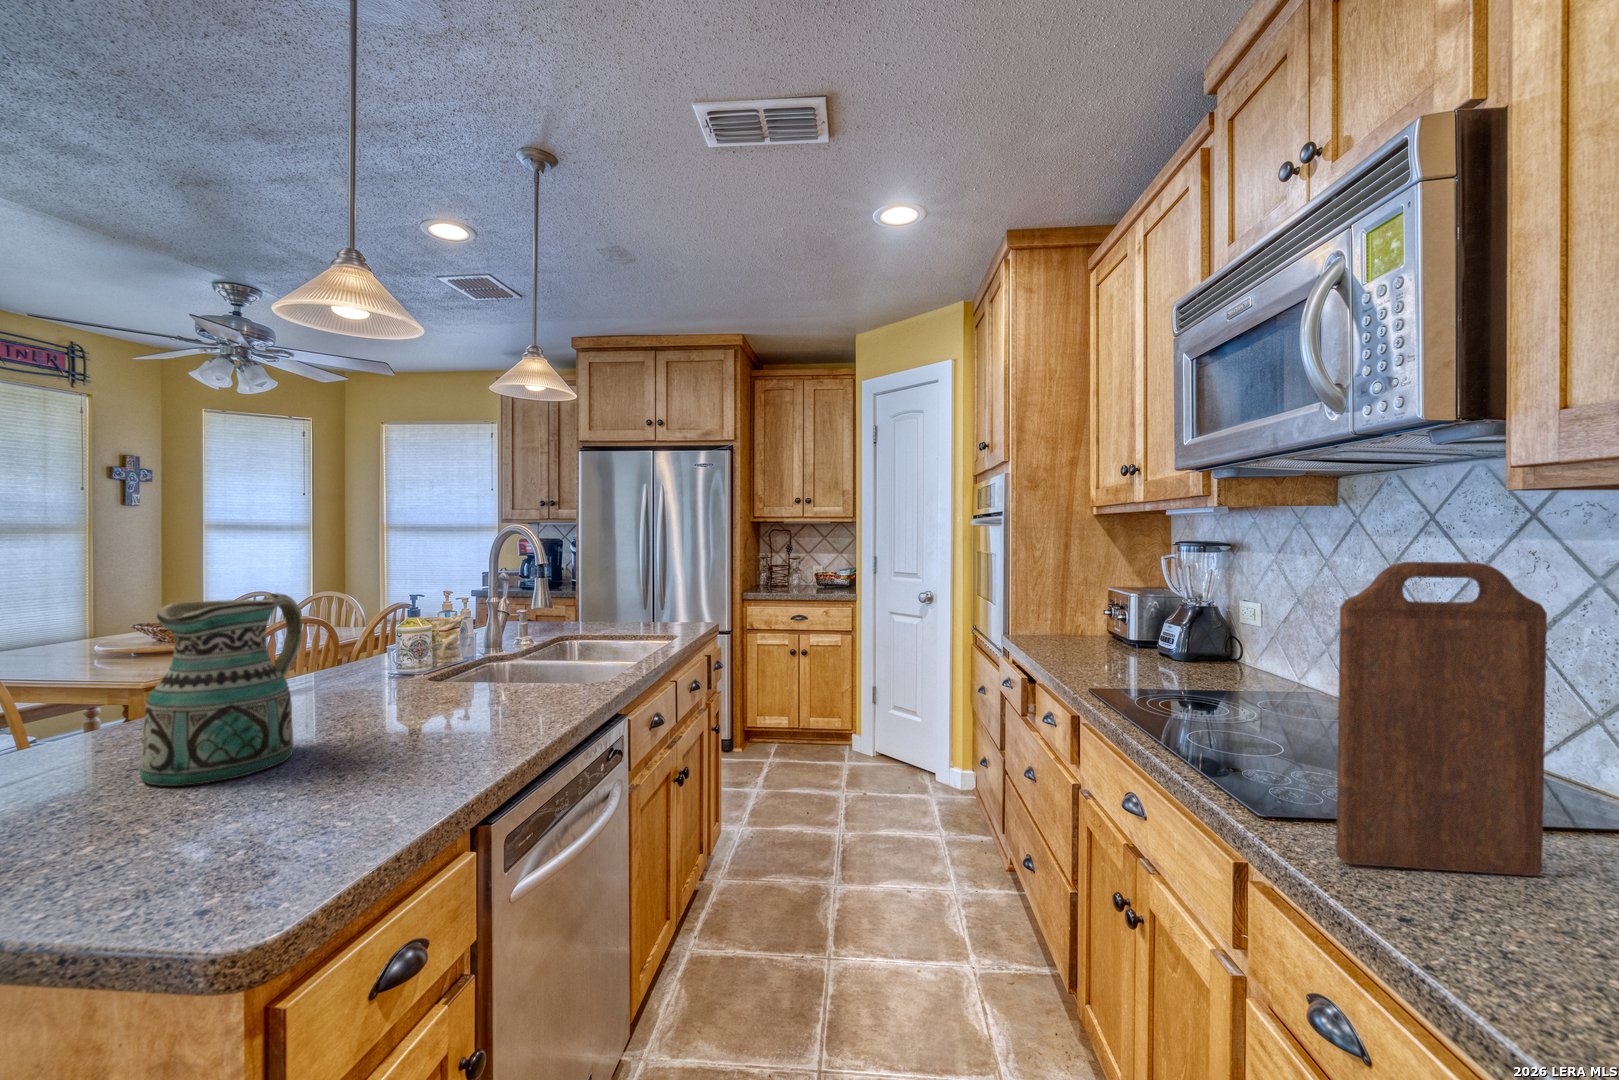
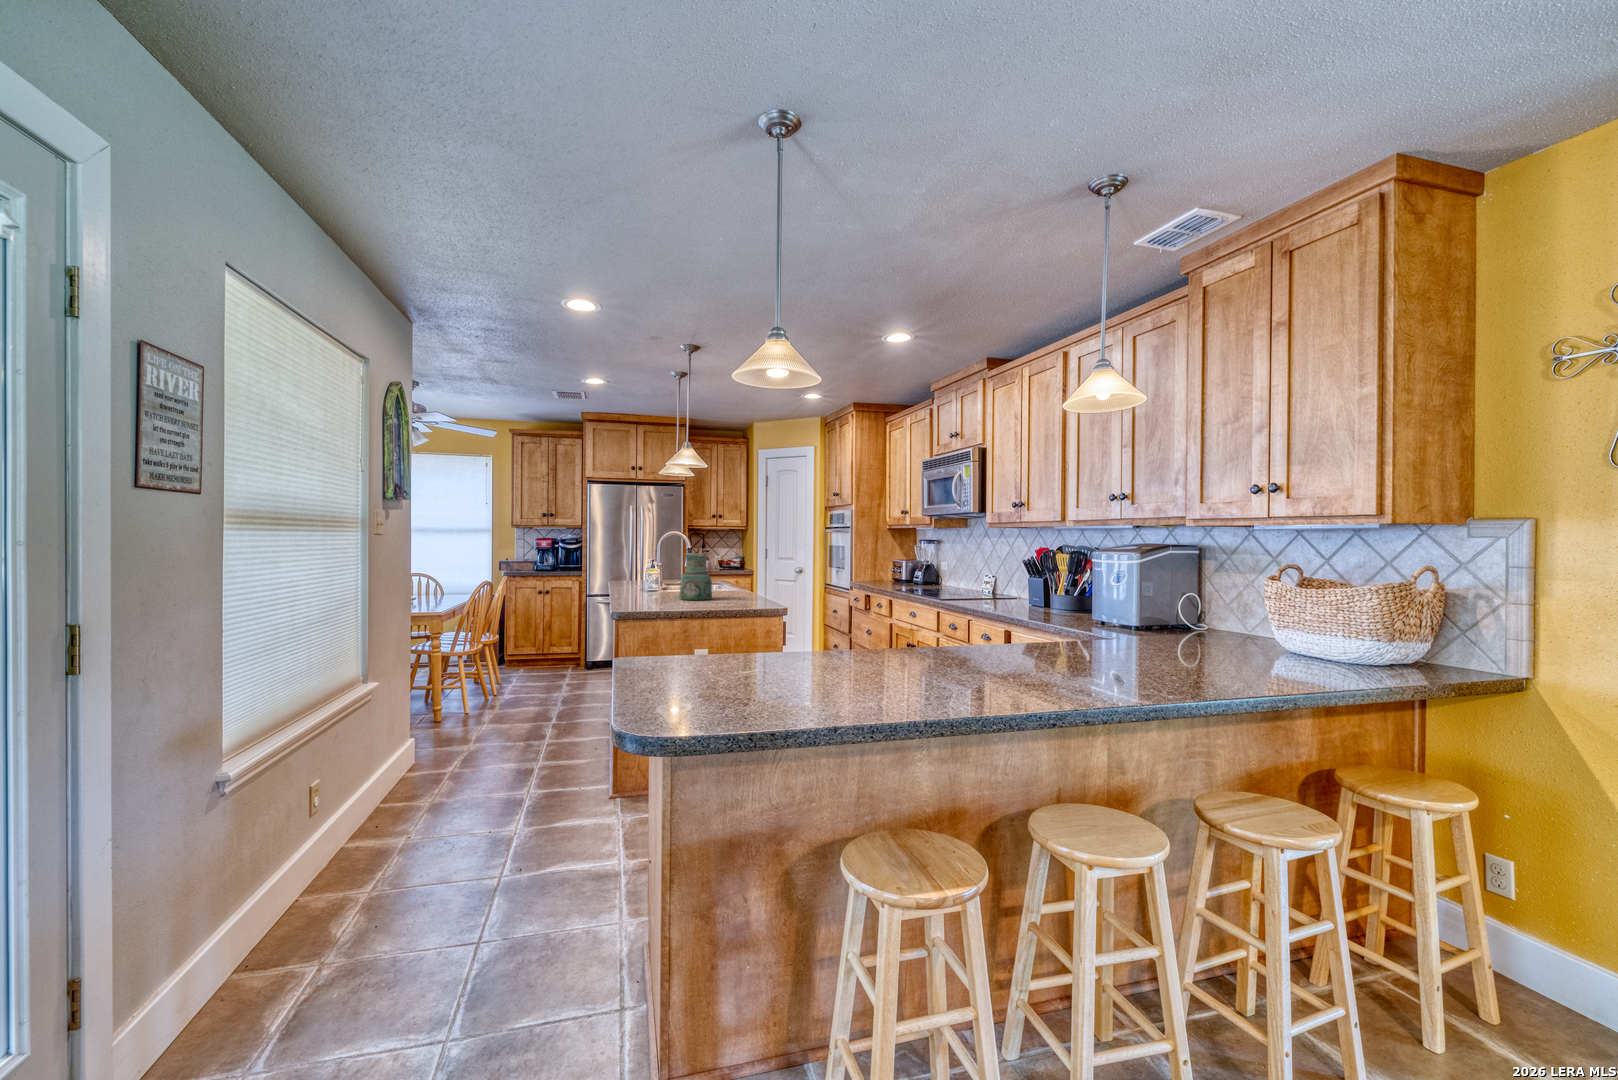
cutting board: present [1336,562,1547,876] -> none [955,542,988,601]

